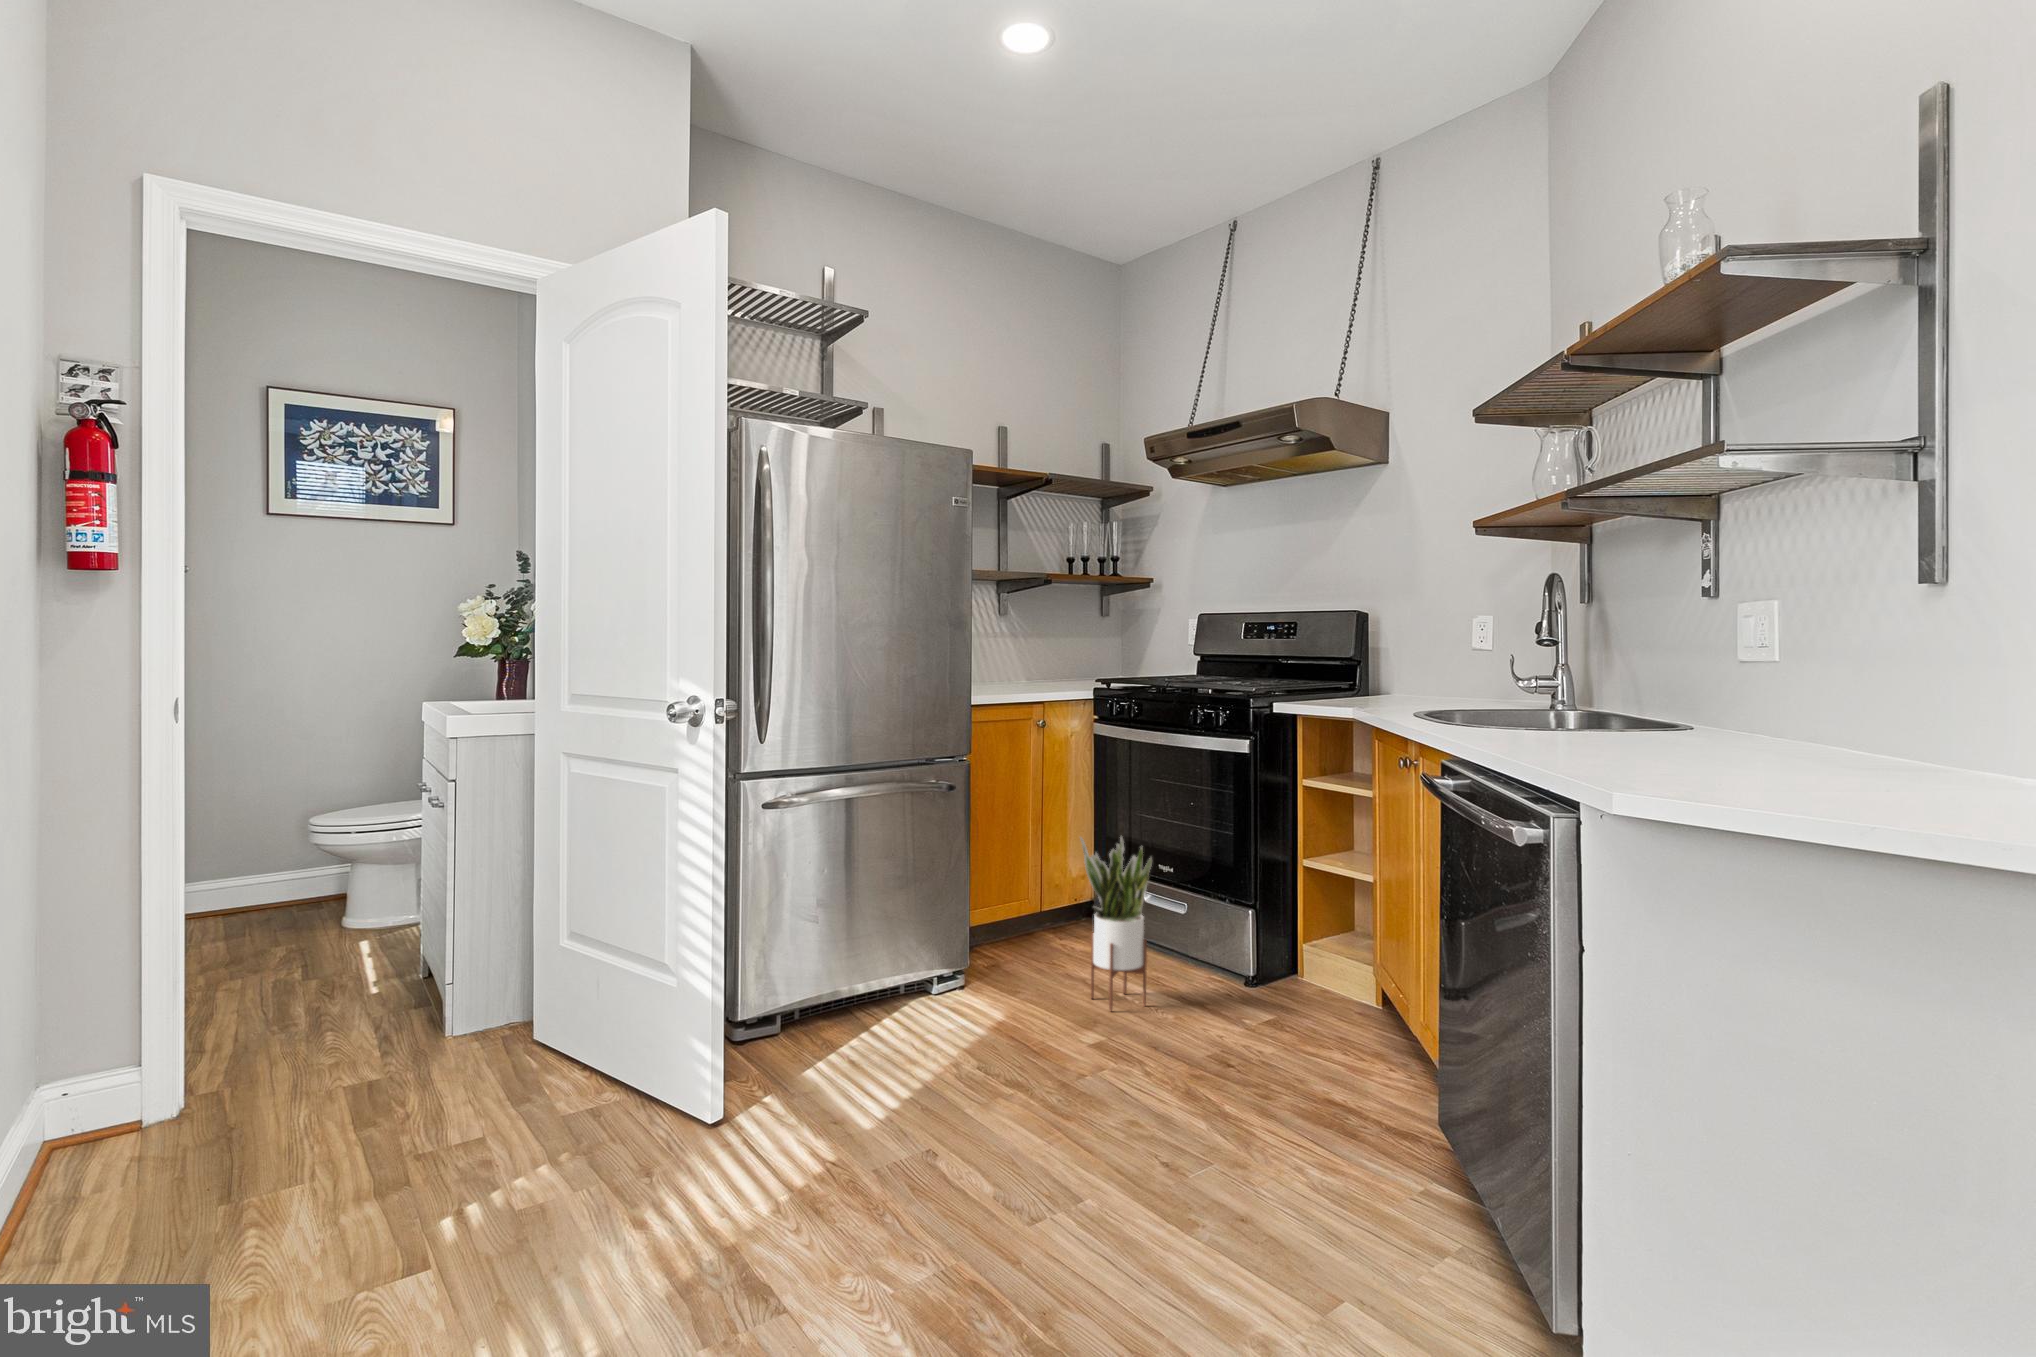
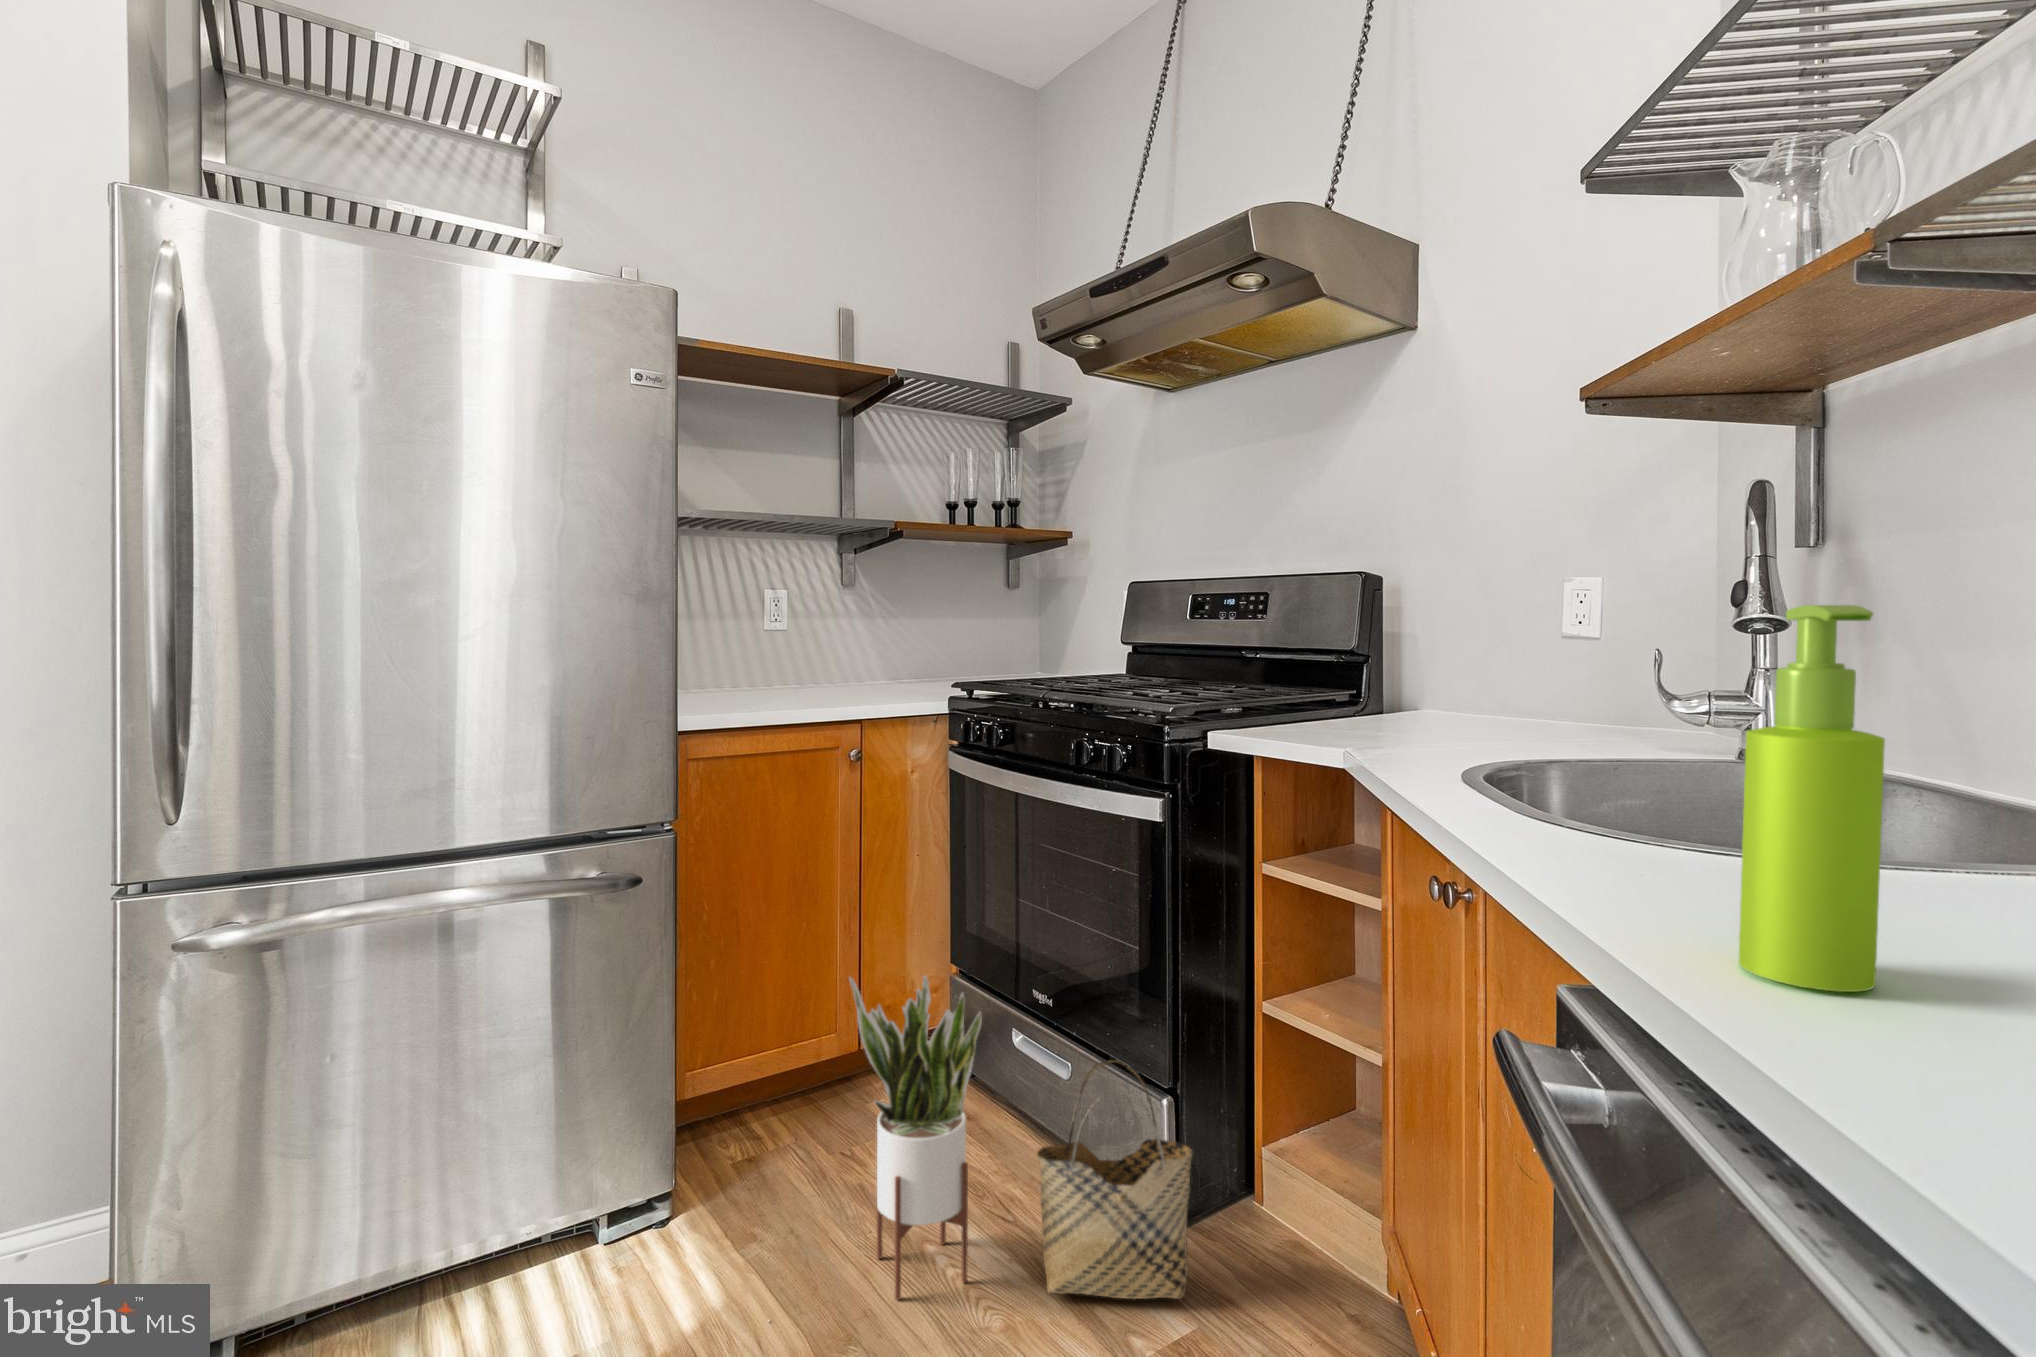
soap dispenser: none [1491,634,1527,741] -> present [1739,605,1885,992]
woven basket: none [1185,885,1270,1009] -> present [1037,1060,1192,1299]

